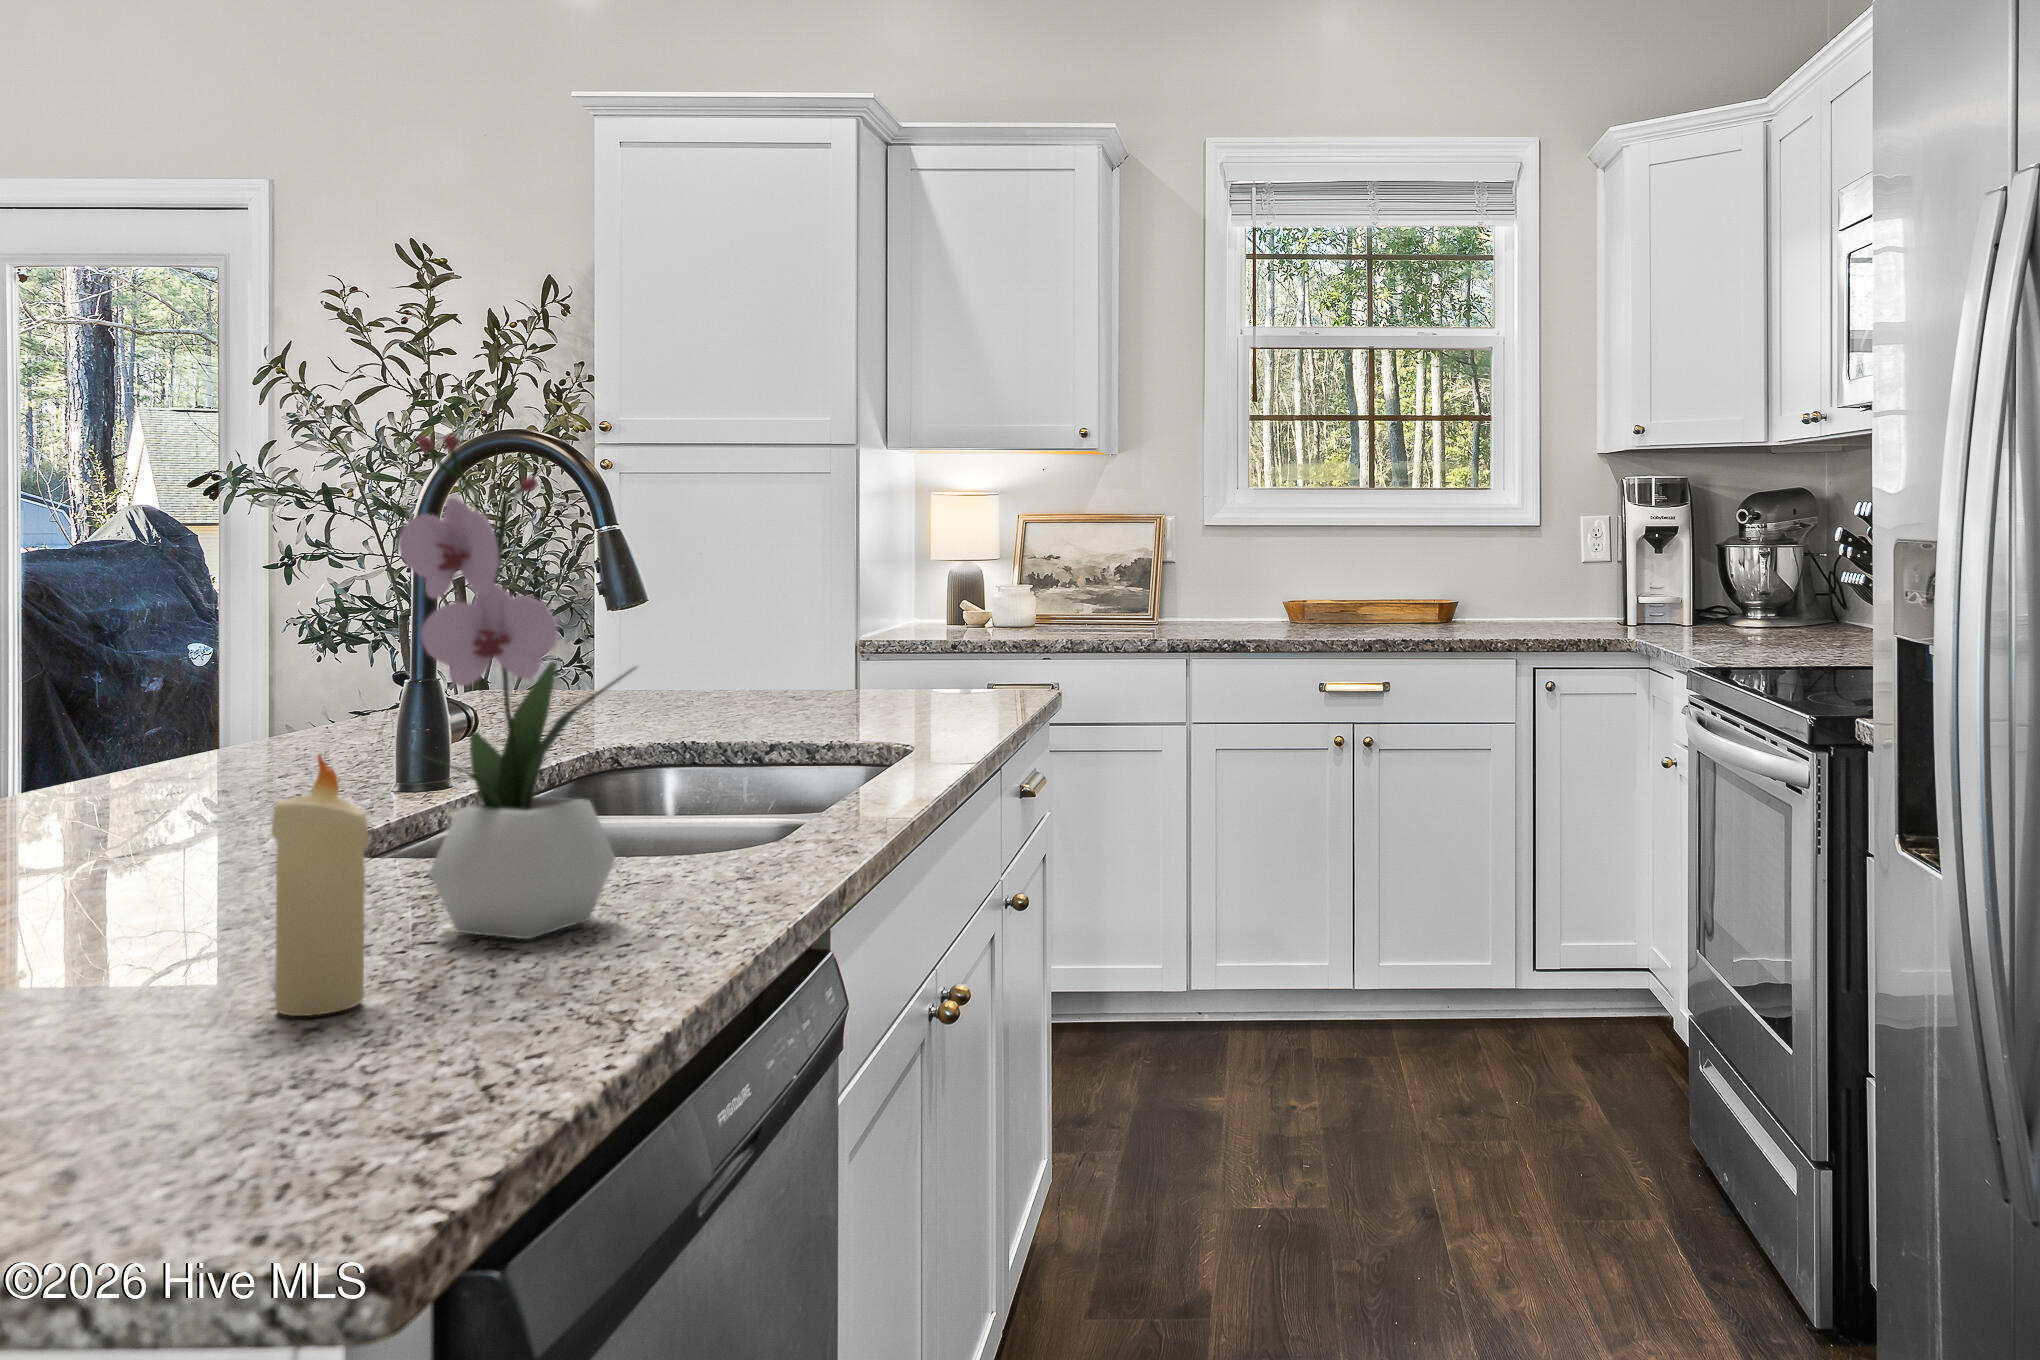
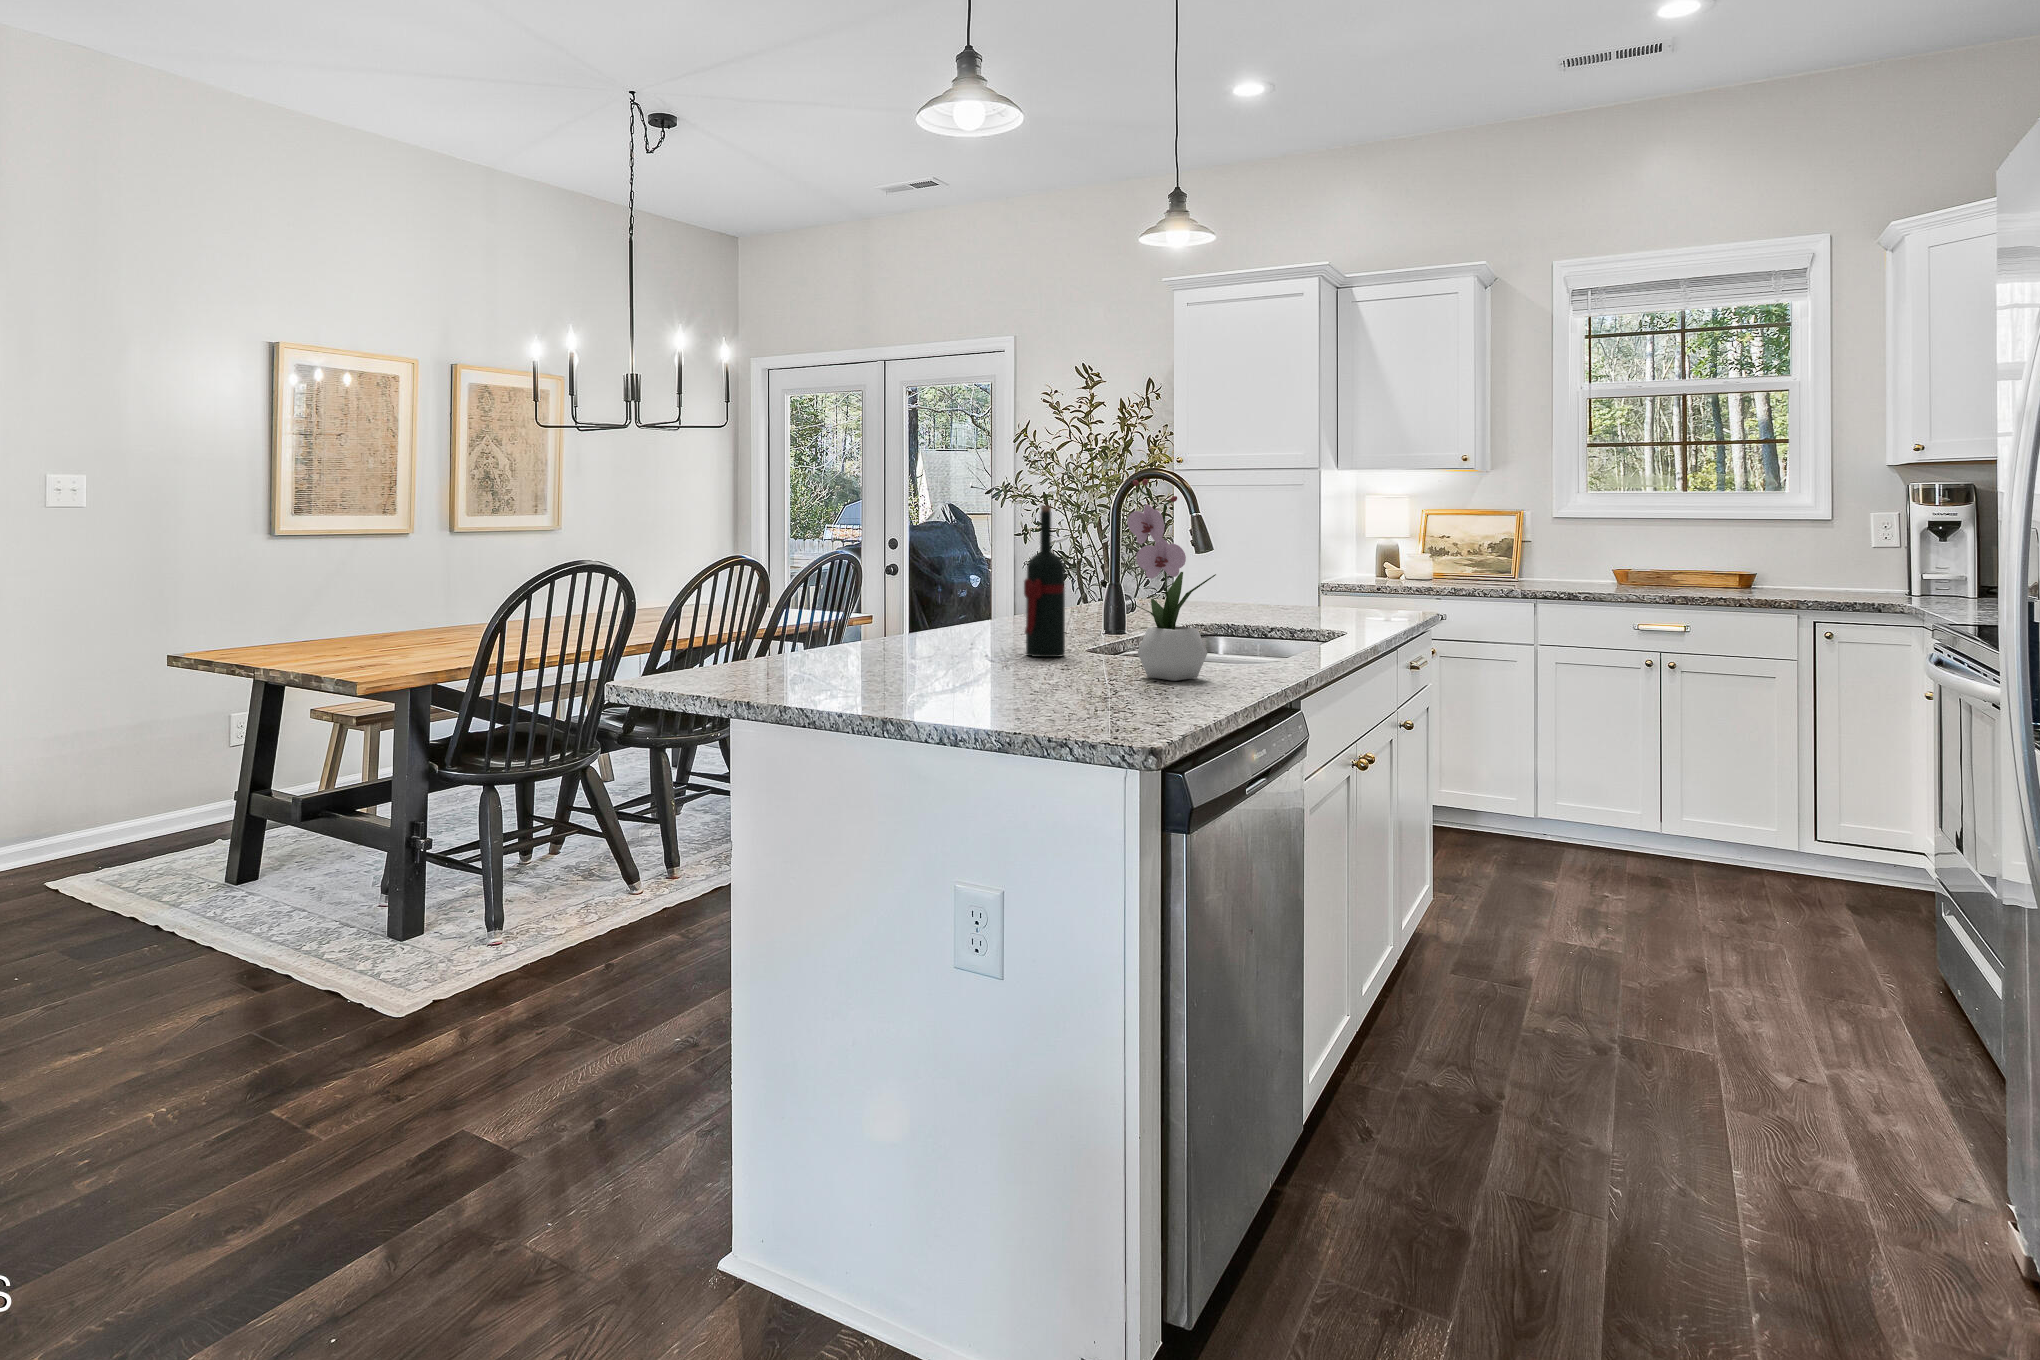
wine bottle: none [126,502,254,889] -> present [1024,505,1065,657]
candle: present [272,754,369,1016] -> none [1092,598,1124,692]

